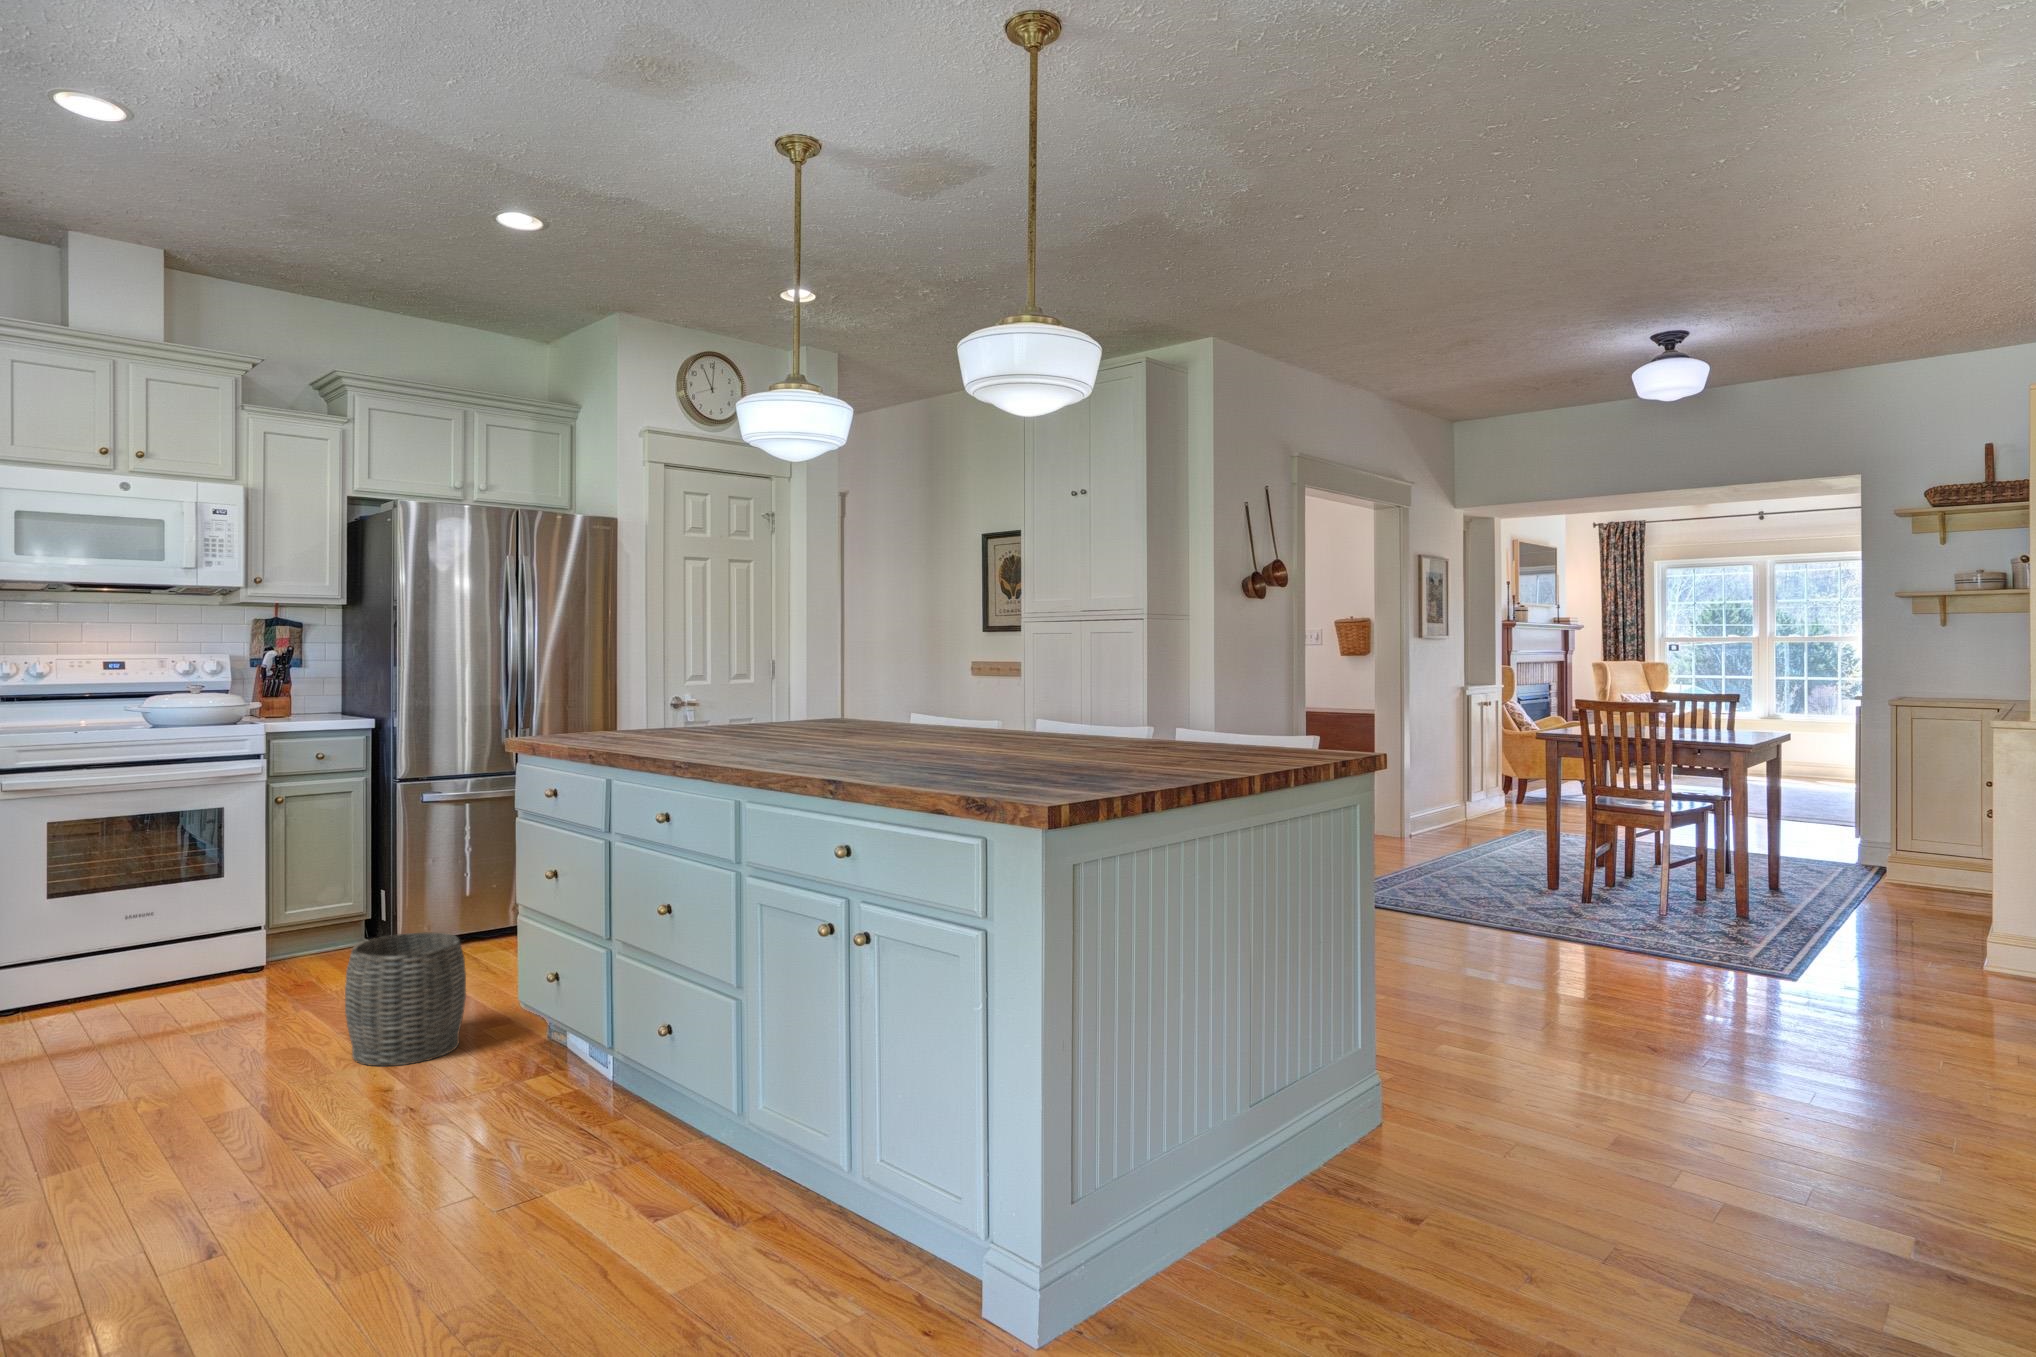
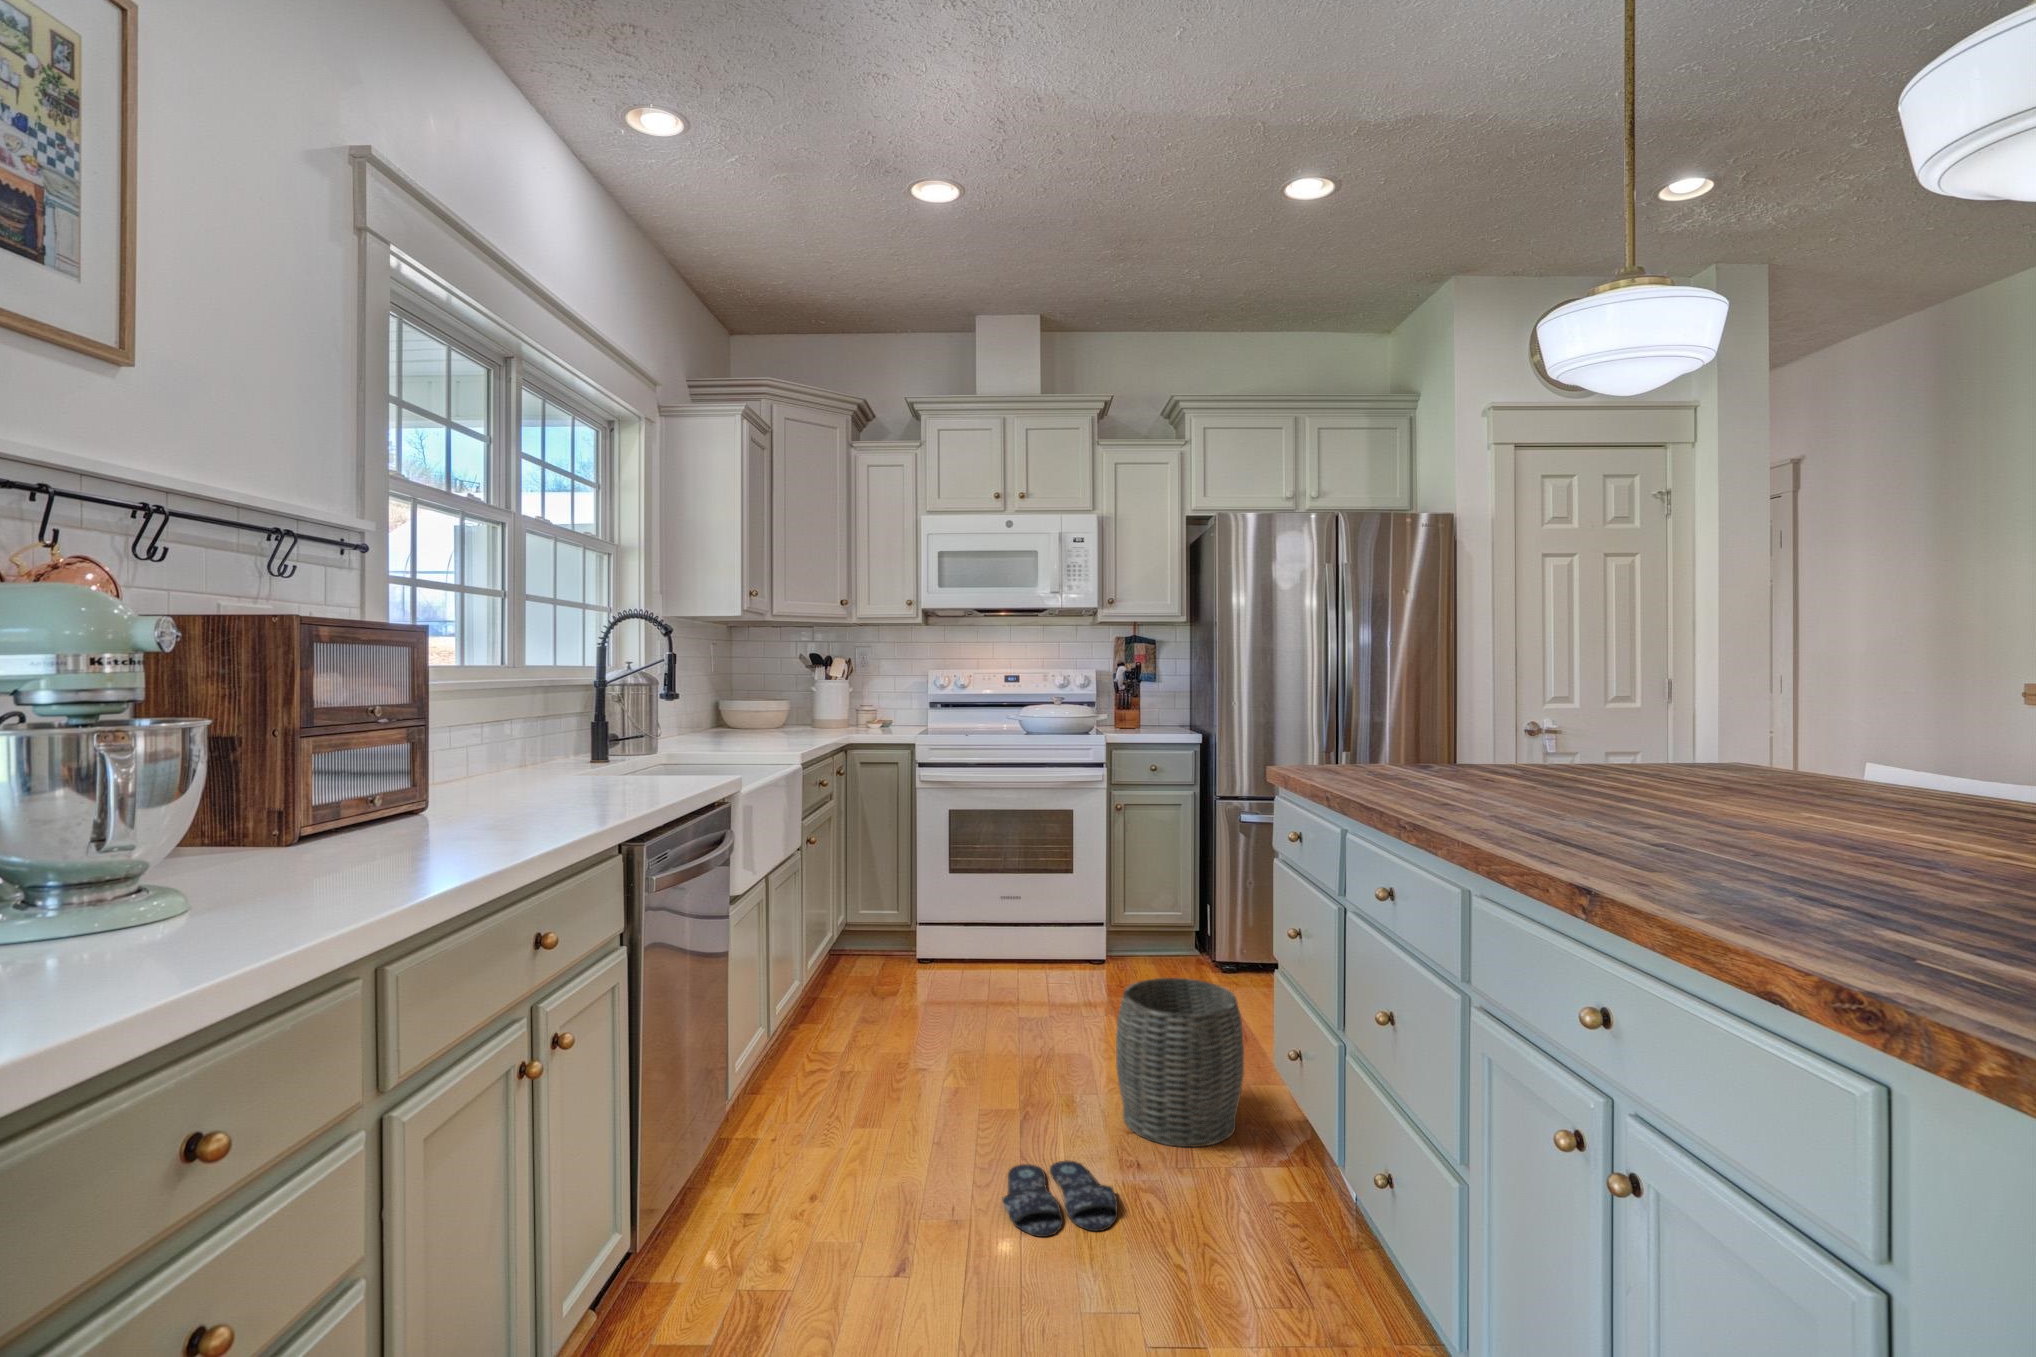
slippers: none [262,1092,381,1137] -> present [1002,1160,1118,1237]

